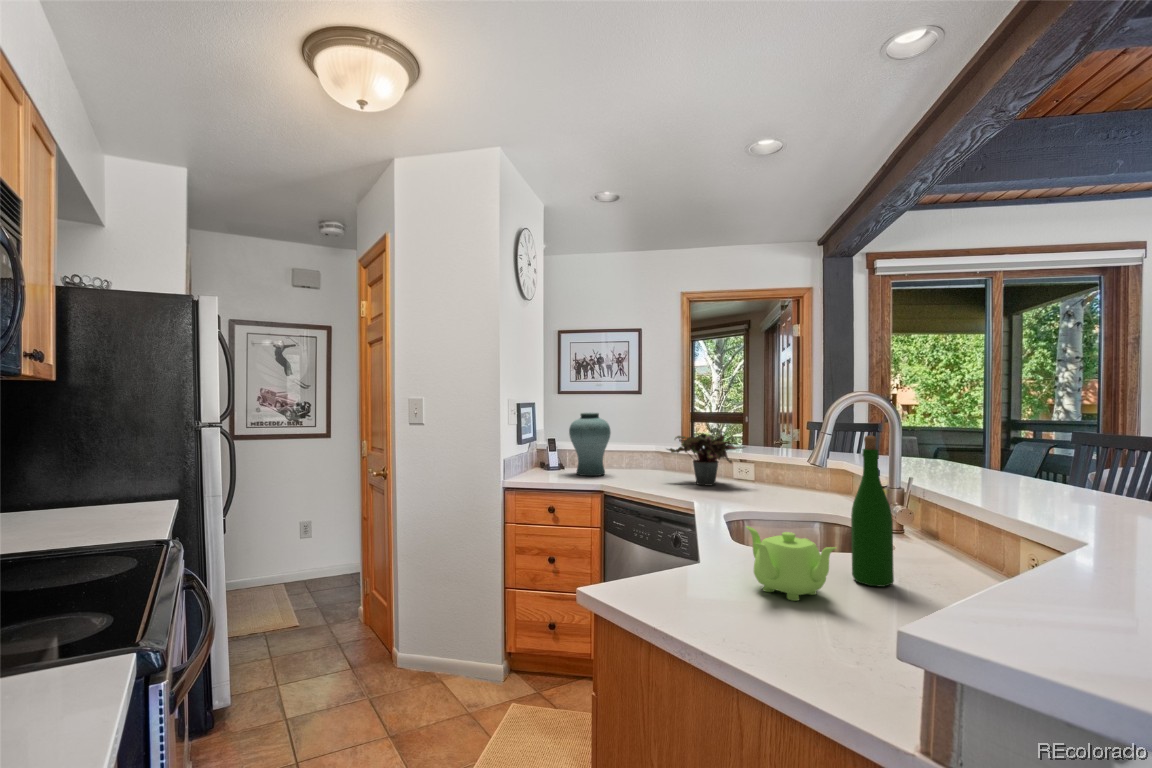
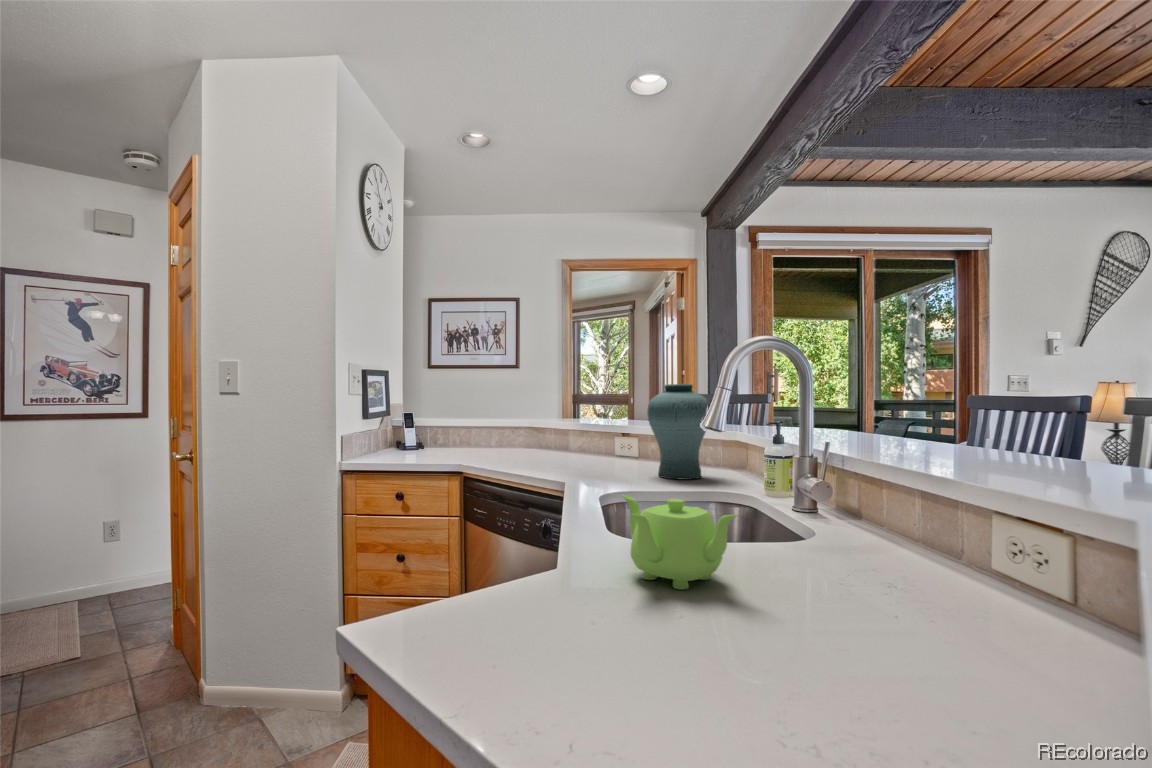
vase: present [569,413,611,476] -> present [647,384,708,480]
potted plant: present [667,434,745,486] -> none [539,404,629,463]
wine bottle: present [851,436,894,587] -> none [750,375,800,564]

